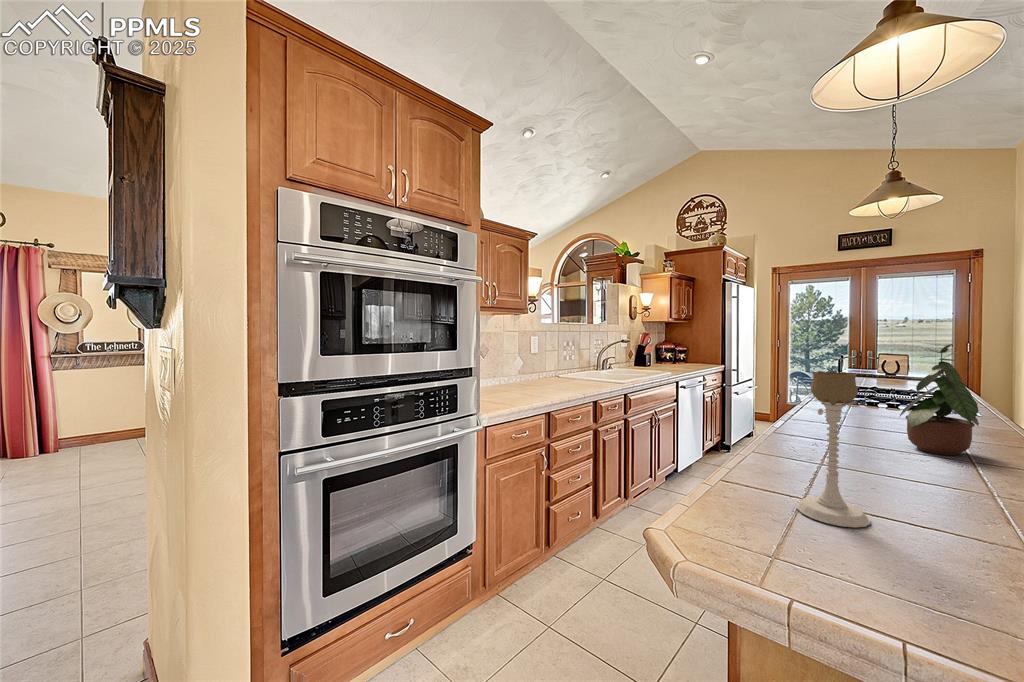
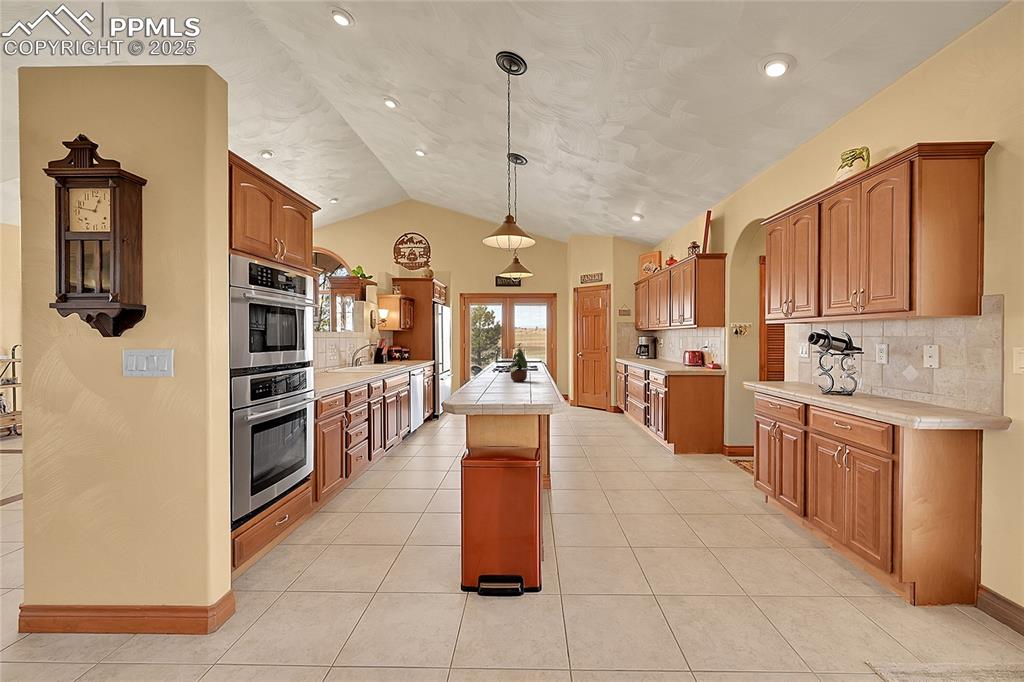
candle holder: present [796,371,870,528] -> none [477,351,495,395]

